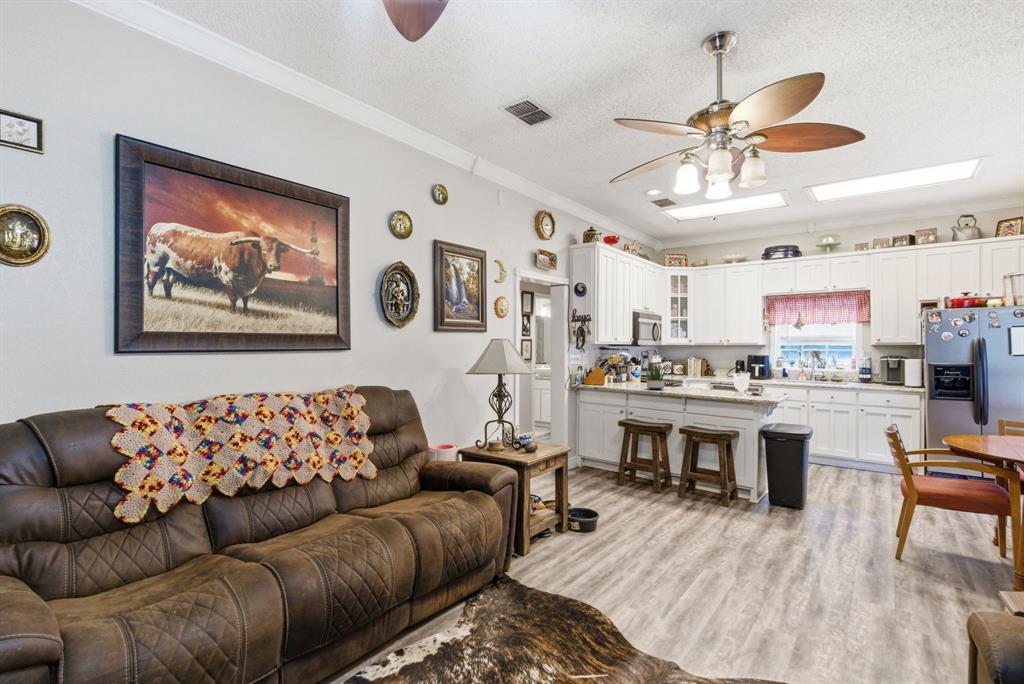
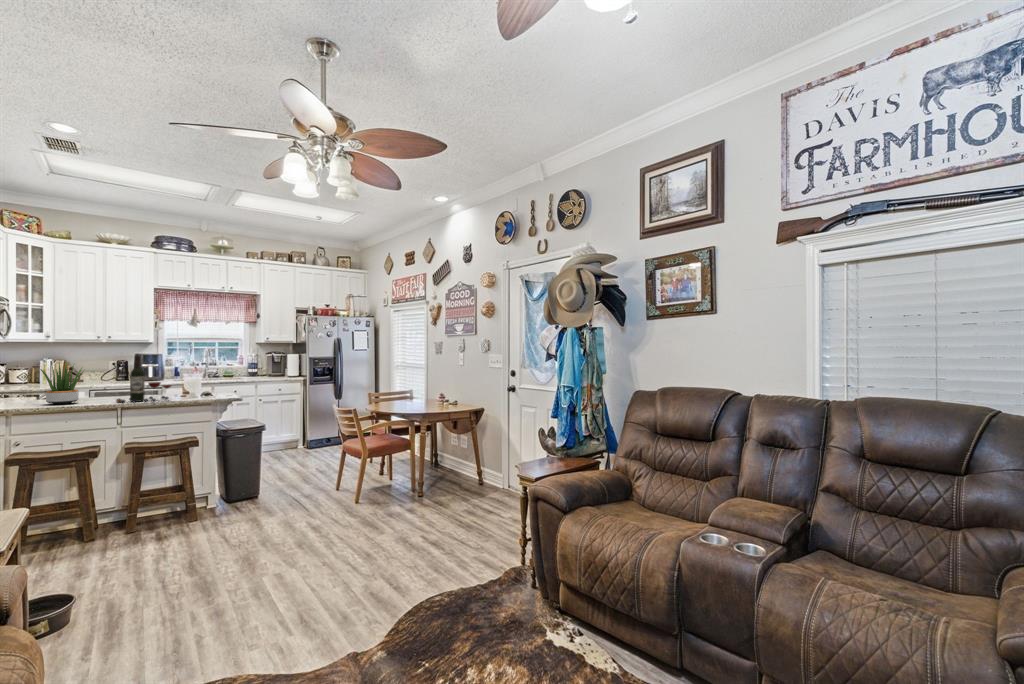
wine bottle: none [682,356,718,396] -> present [116,356,171,403]

